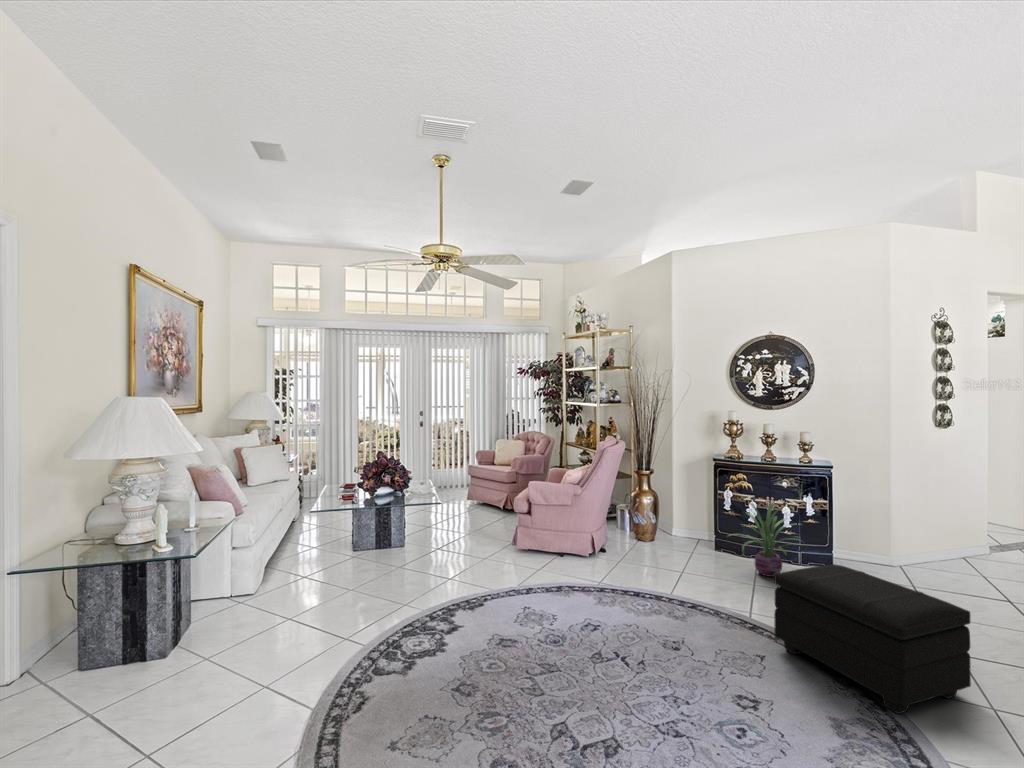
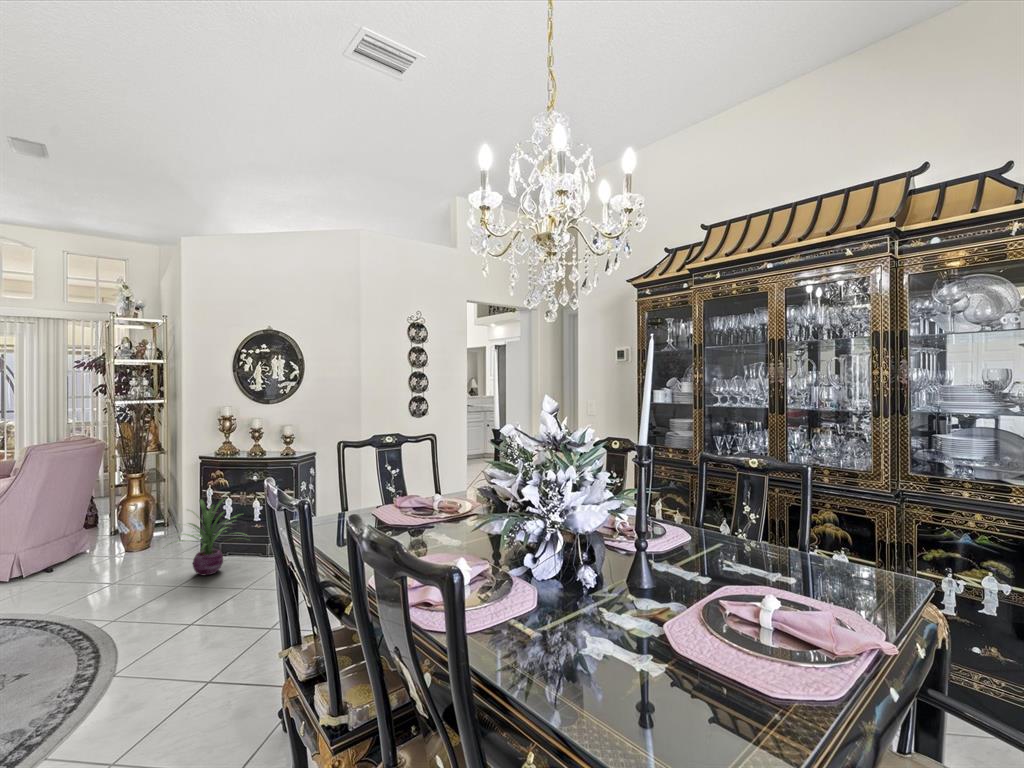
footstool: present [774,564,971,714] -> none [39,558,183,721]

